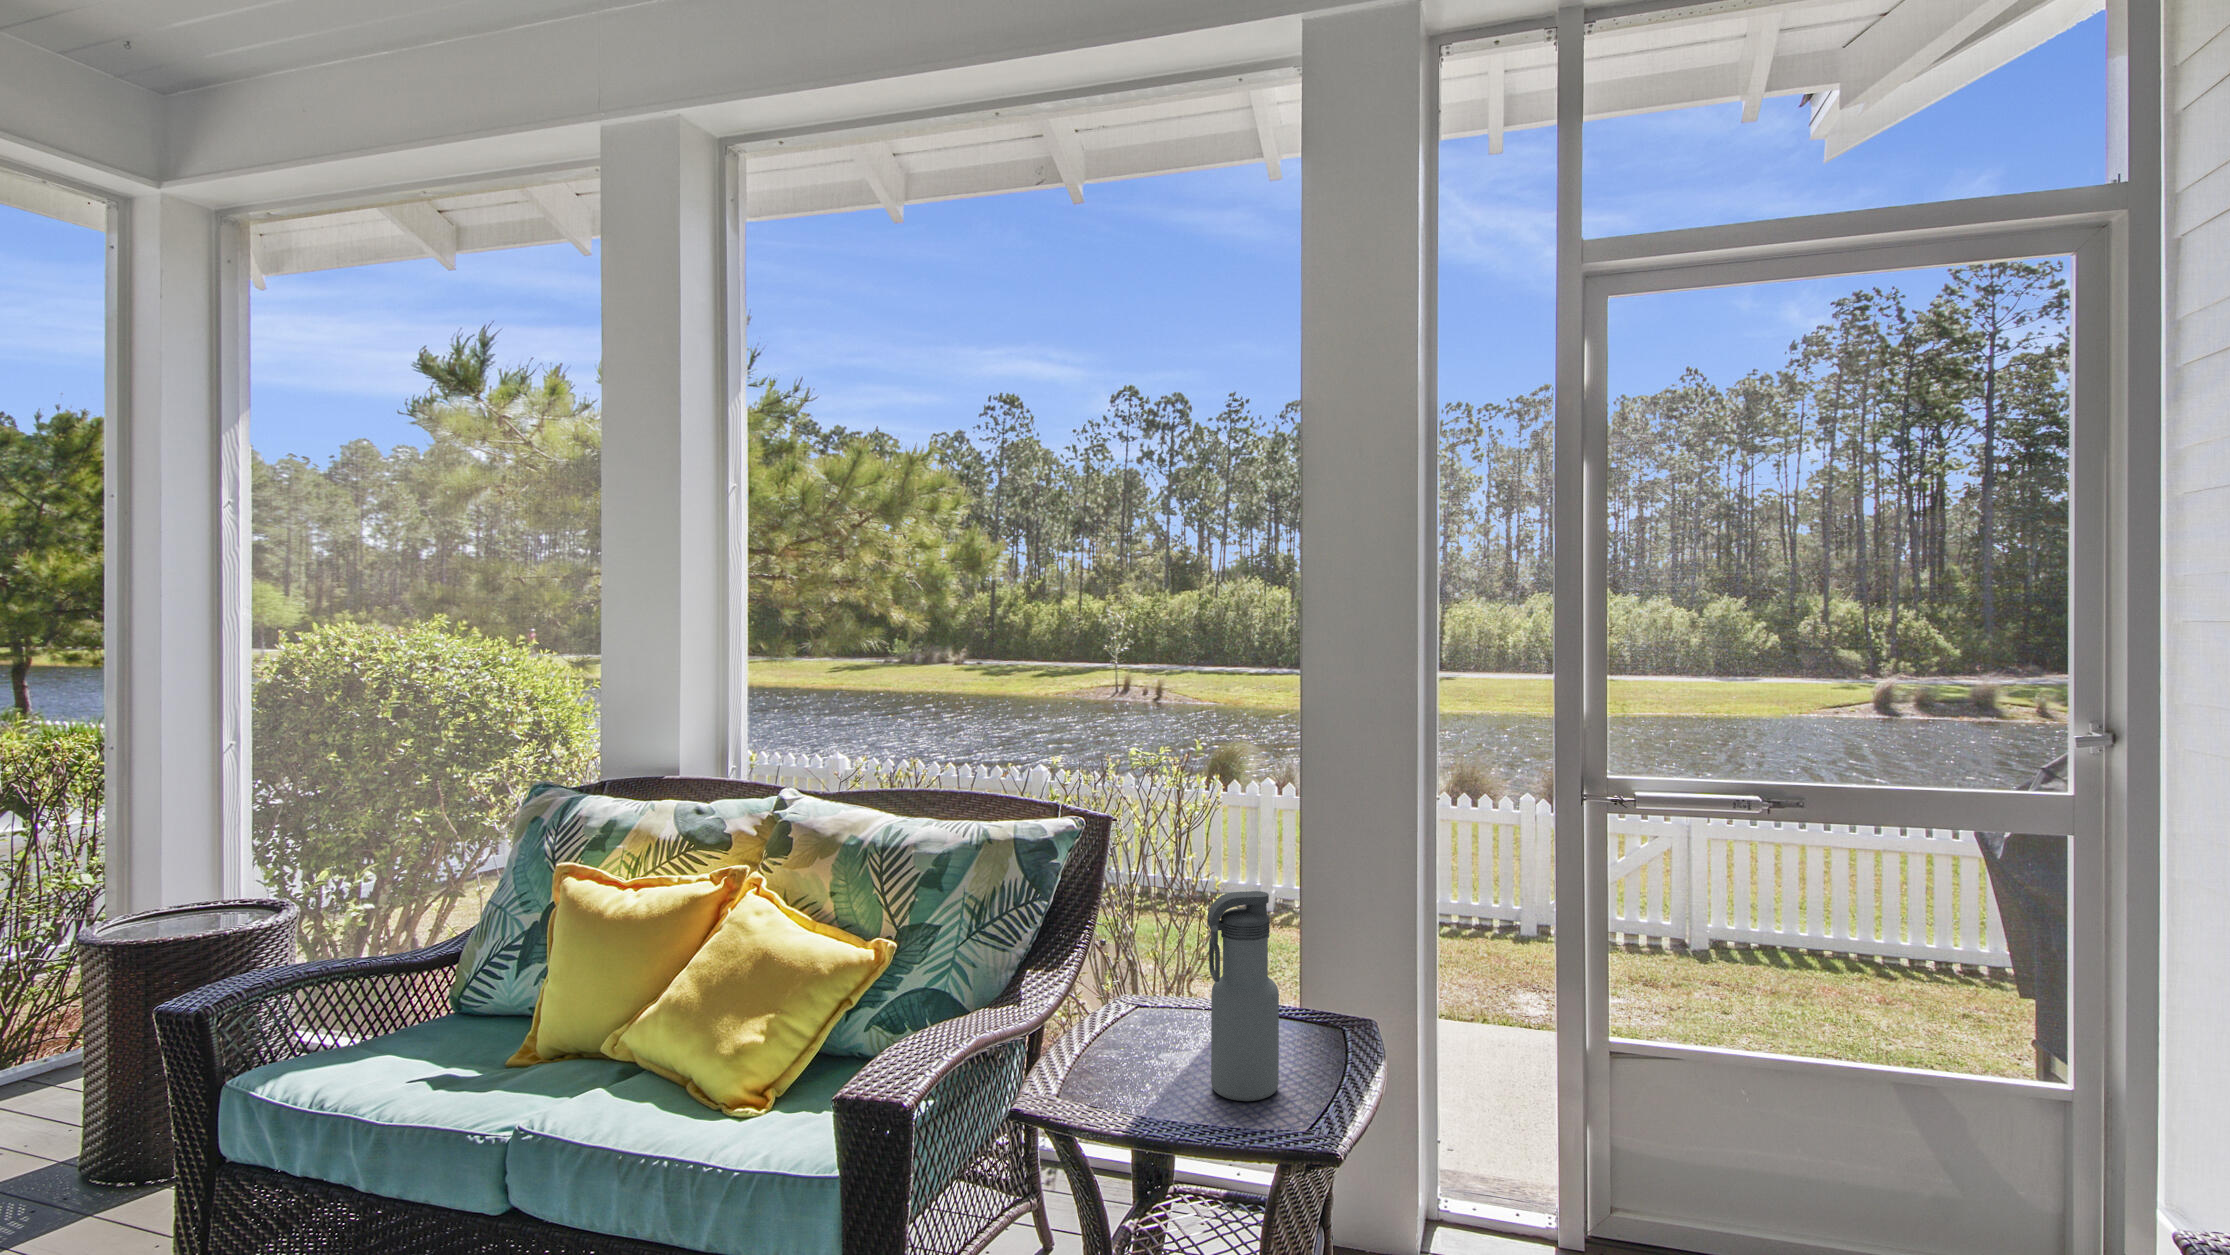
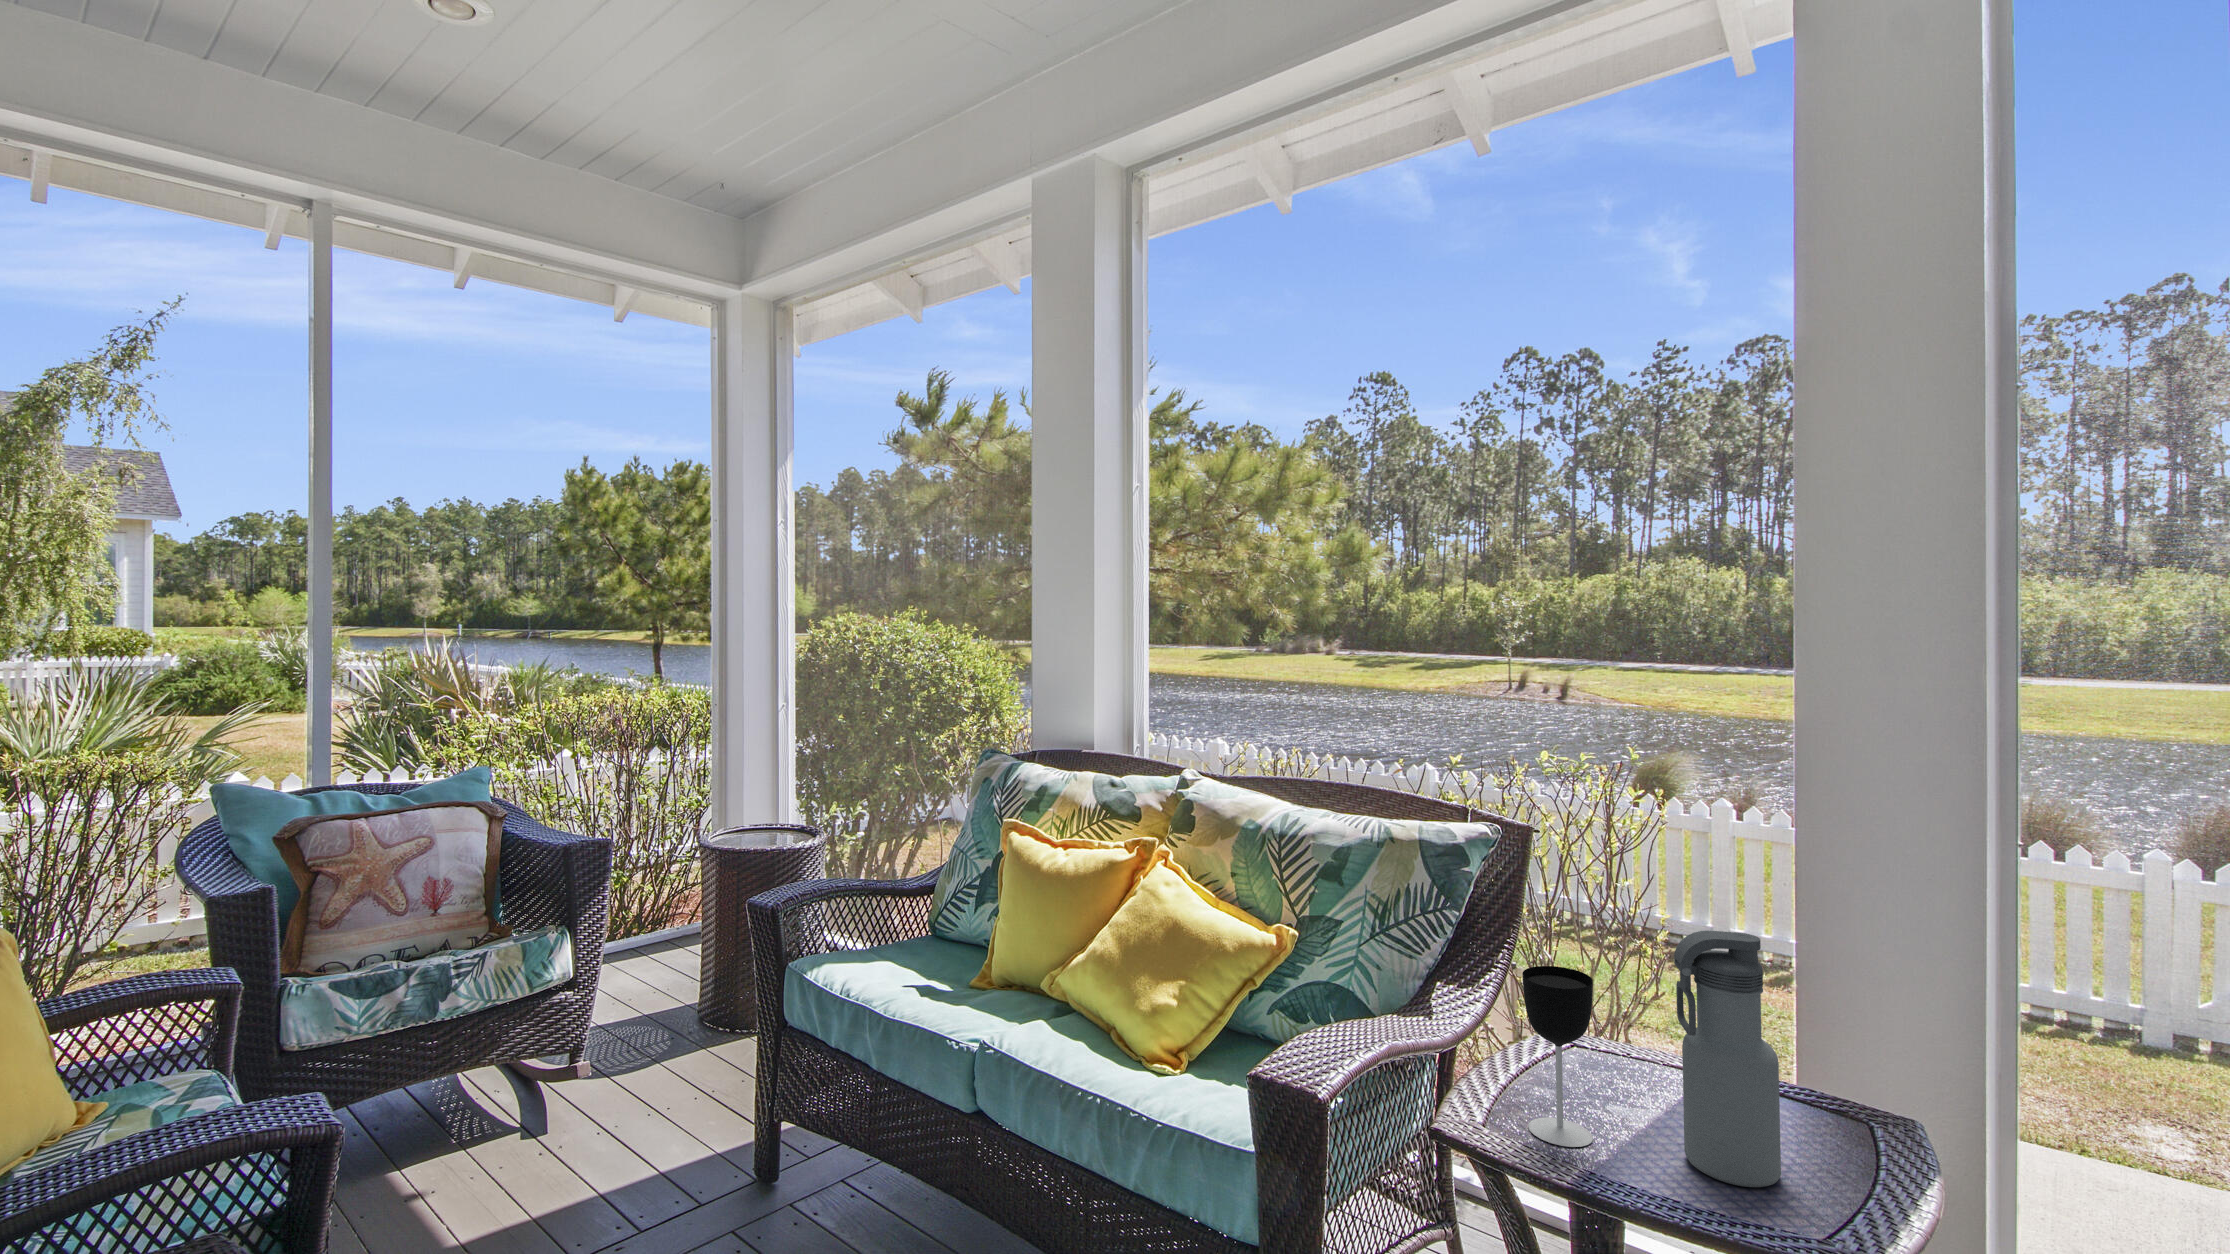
wine glass: none [1089,940,1146,1098] -> present [1522,966,1593,1147]

